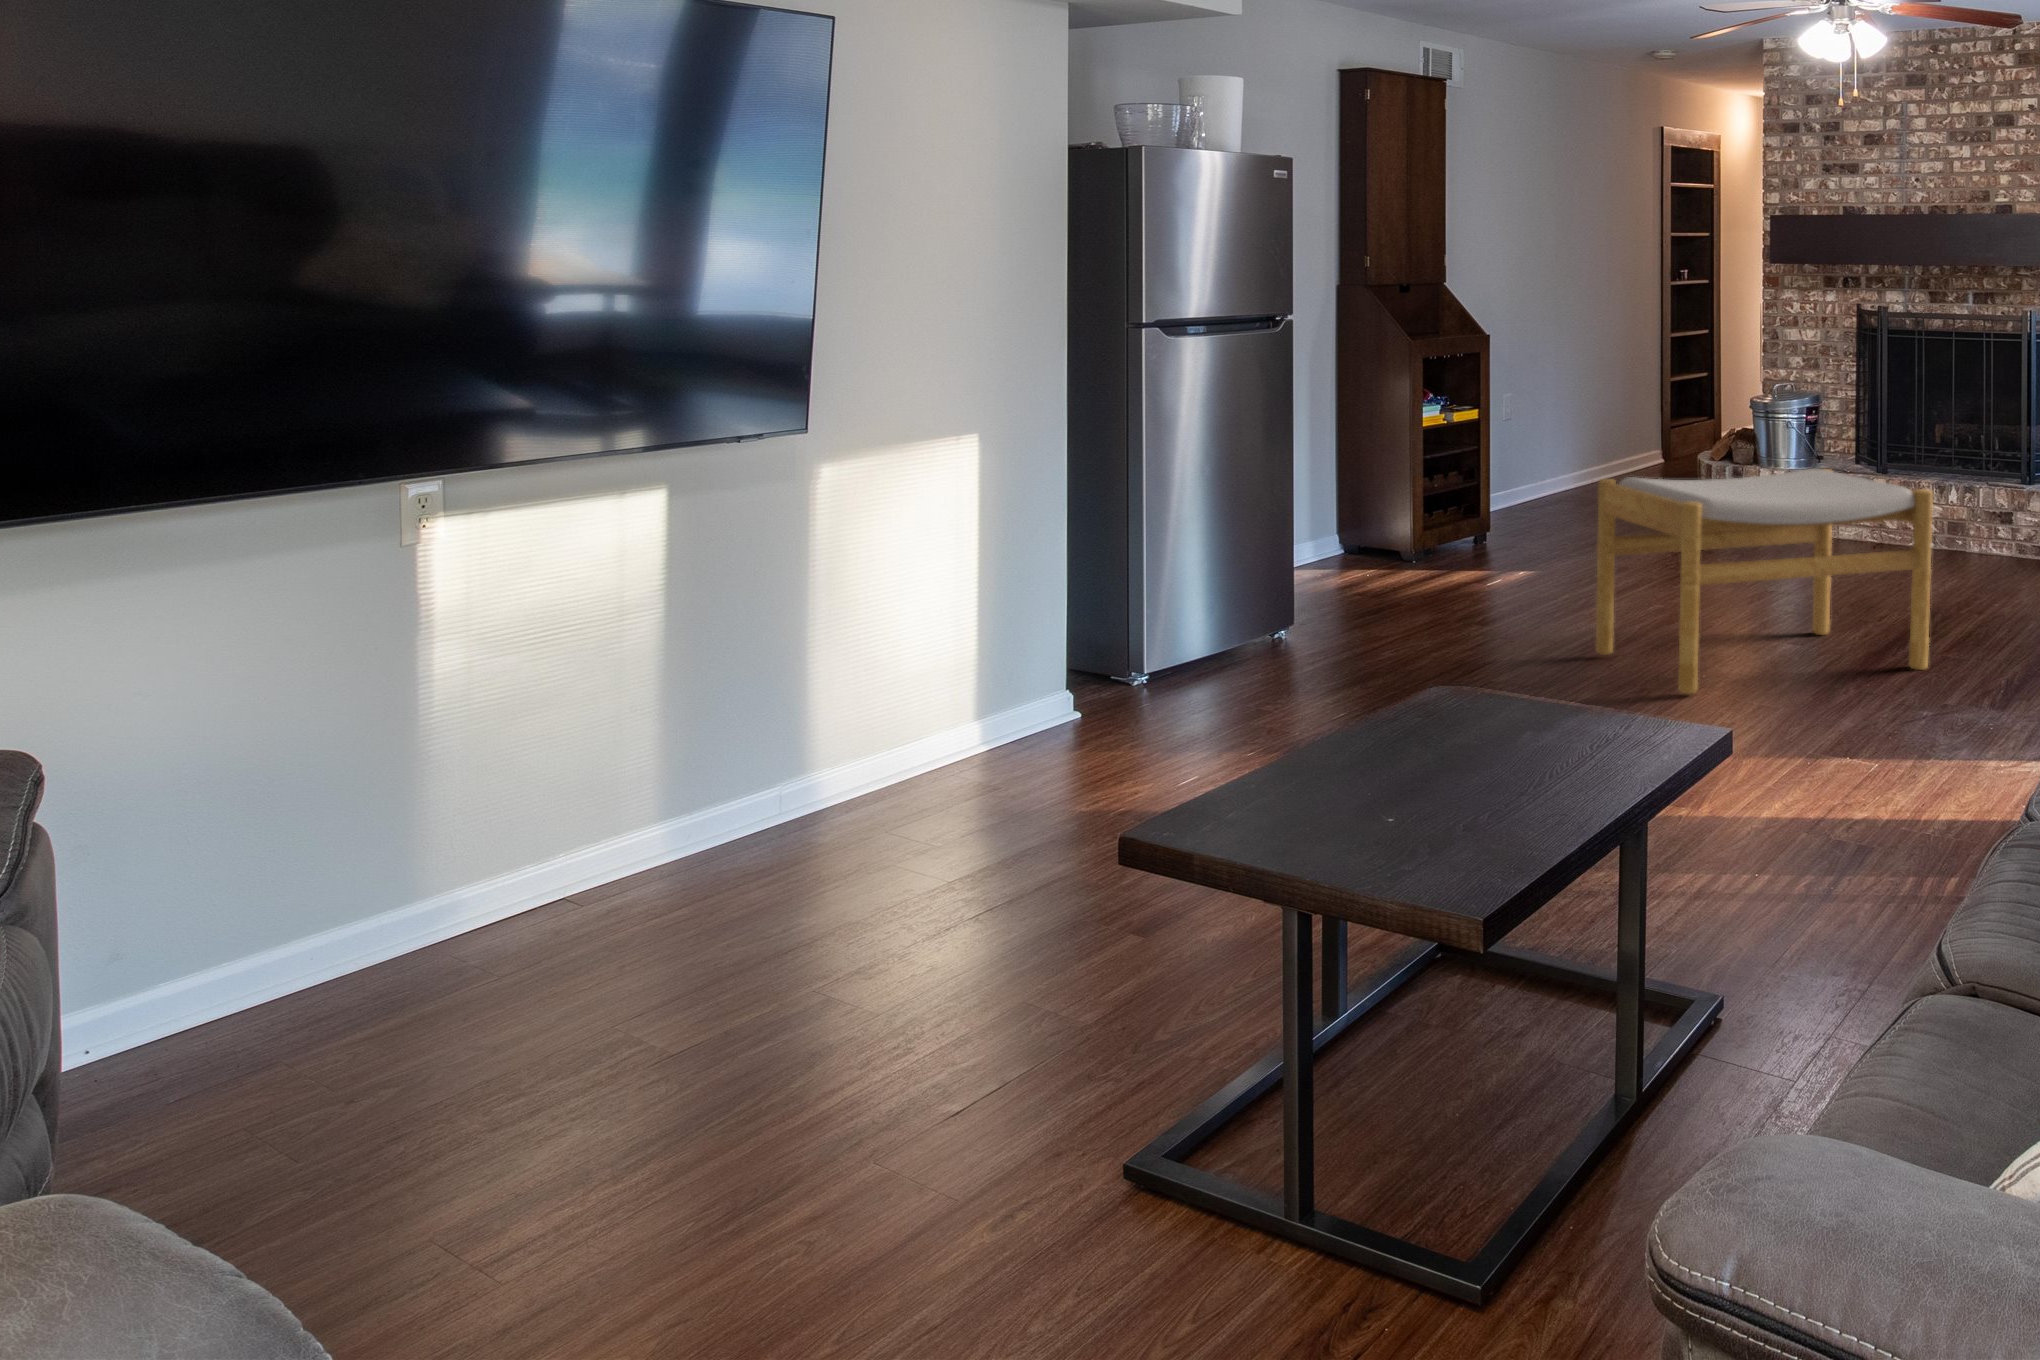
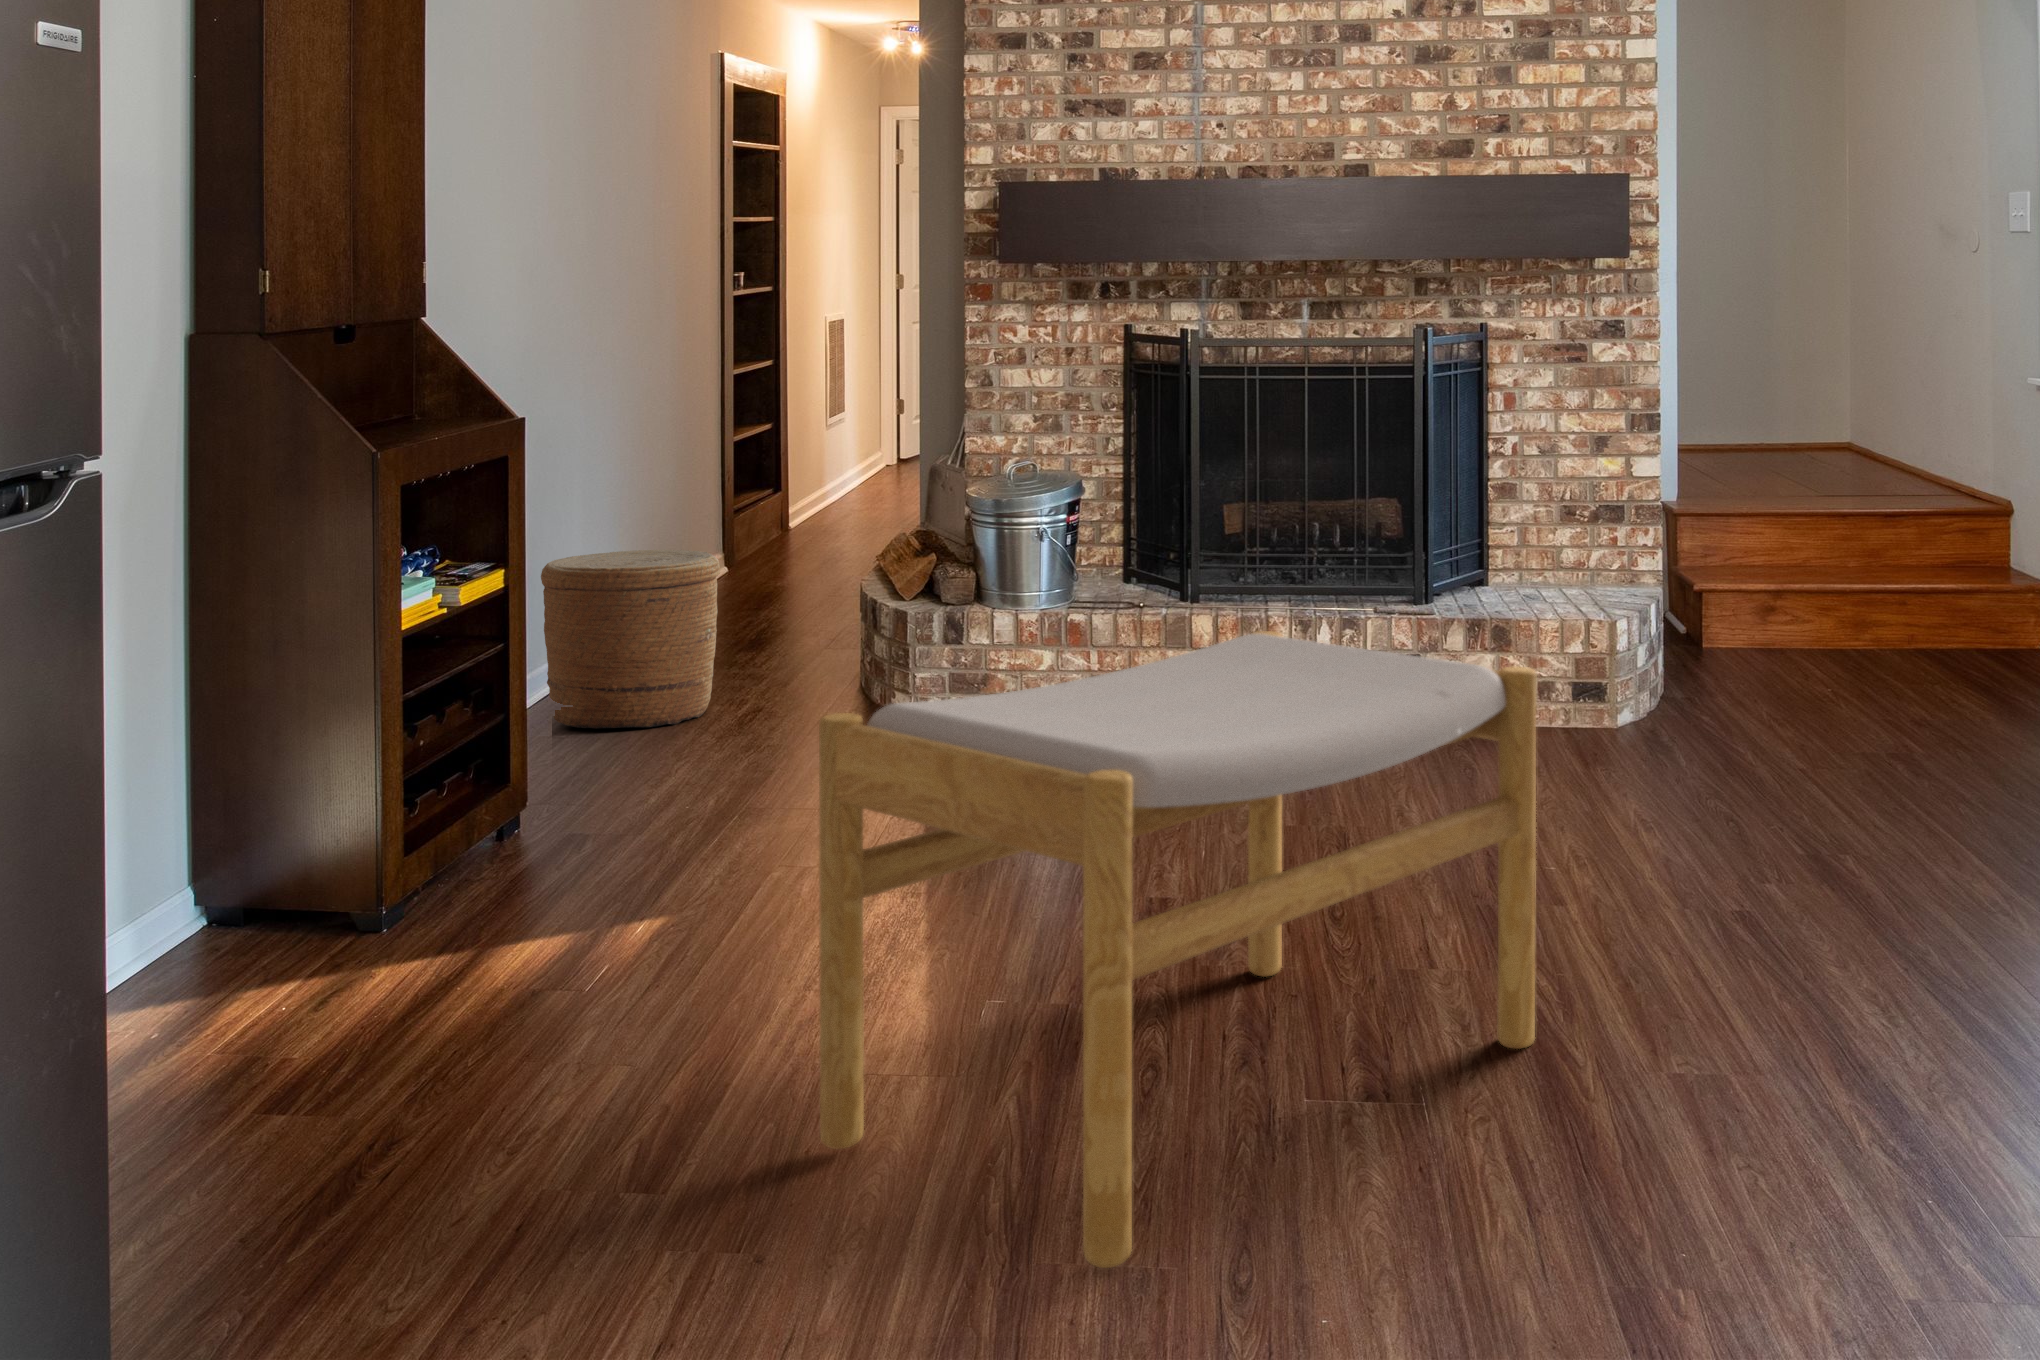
woven basket: none [1524,422,1616,517] -> present [541,550,720,729]

